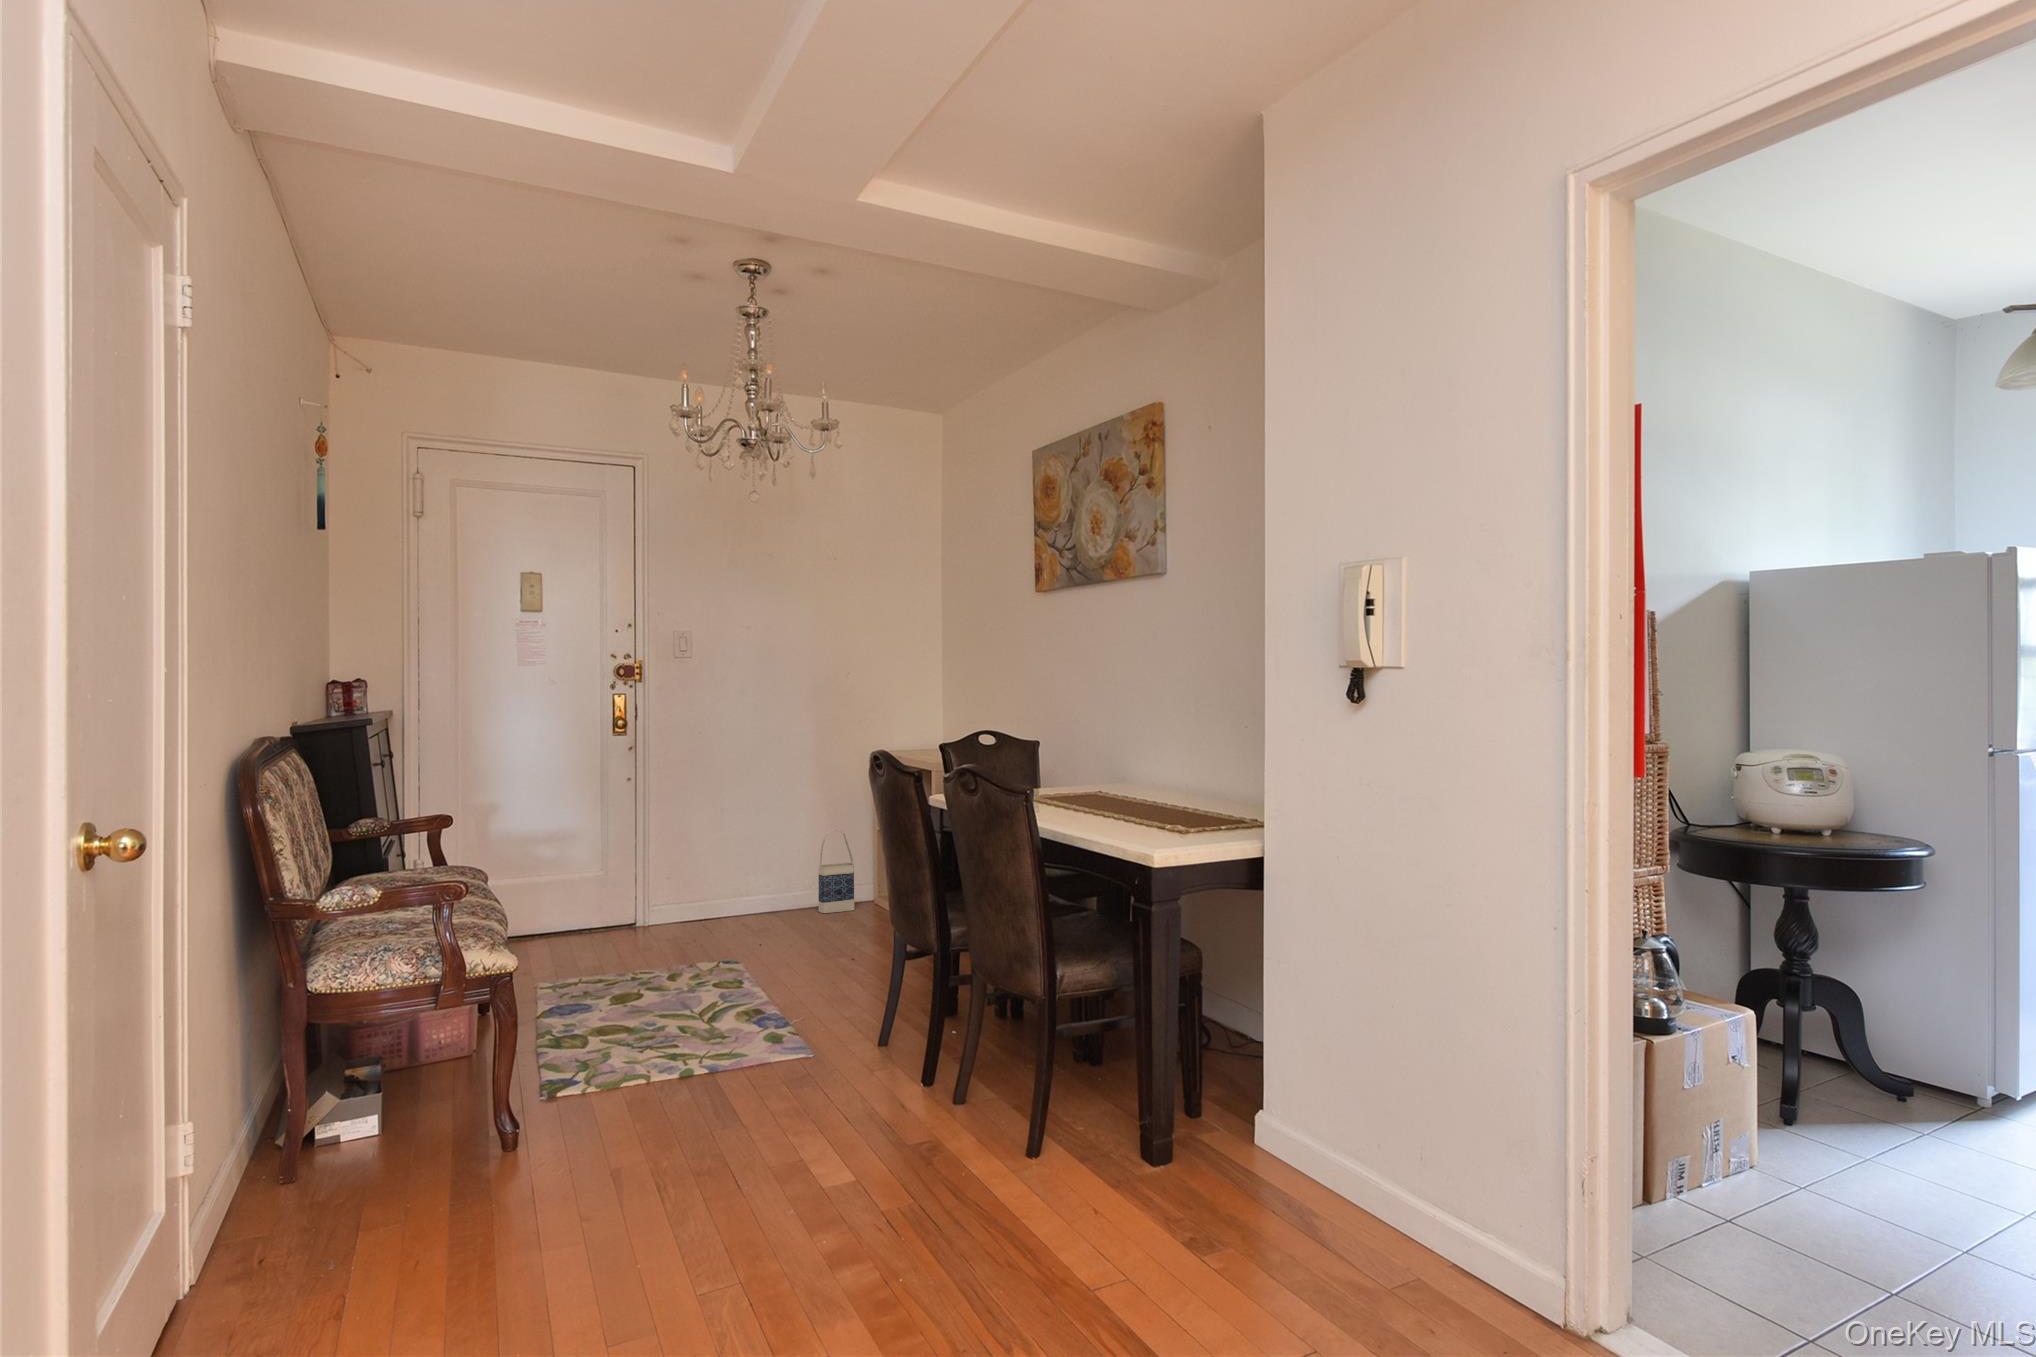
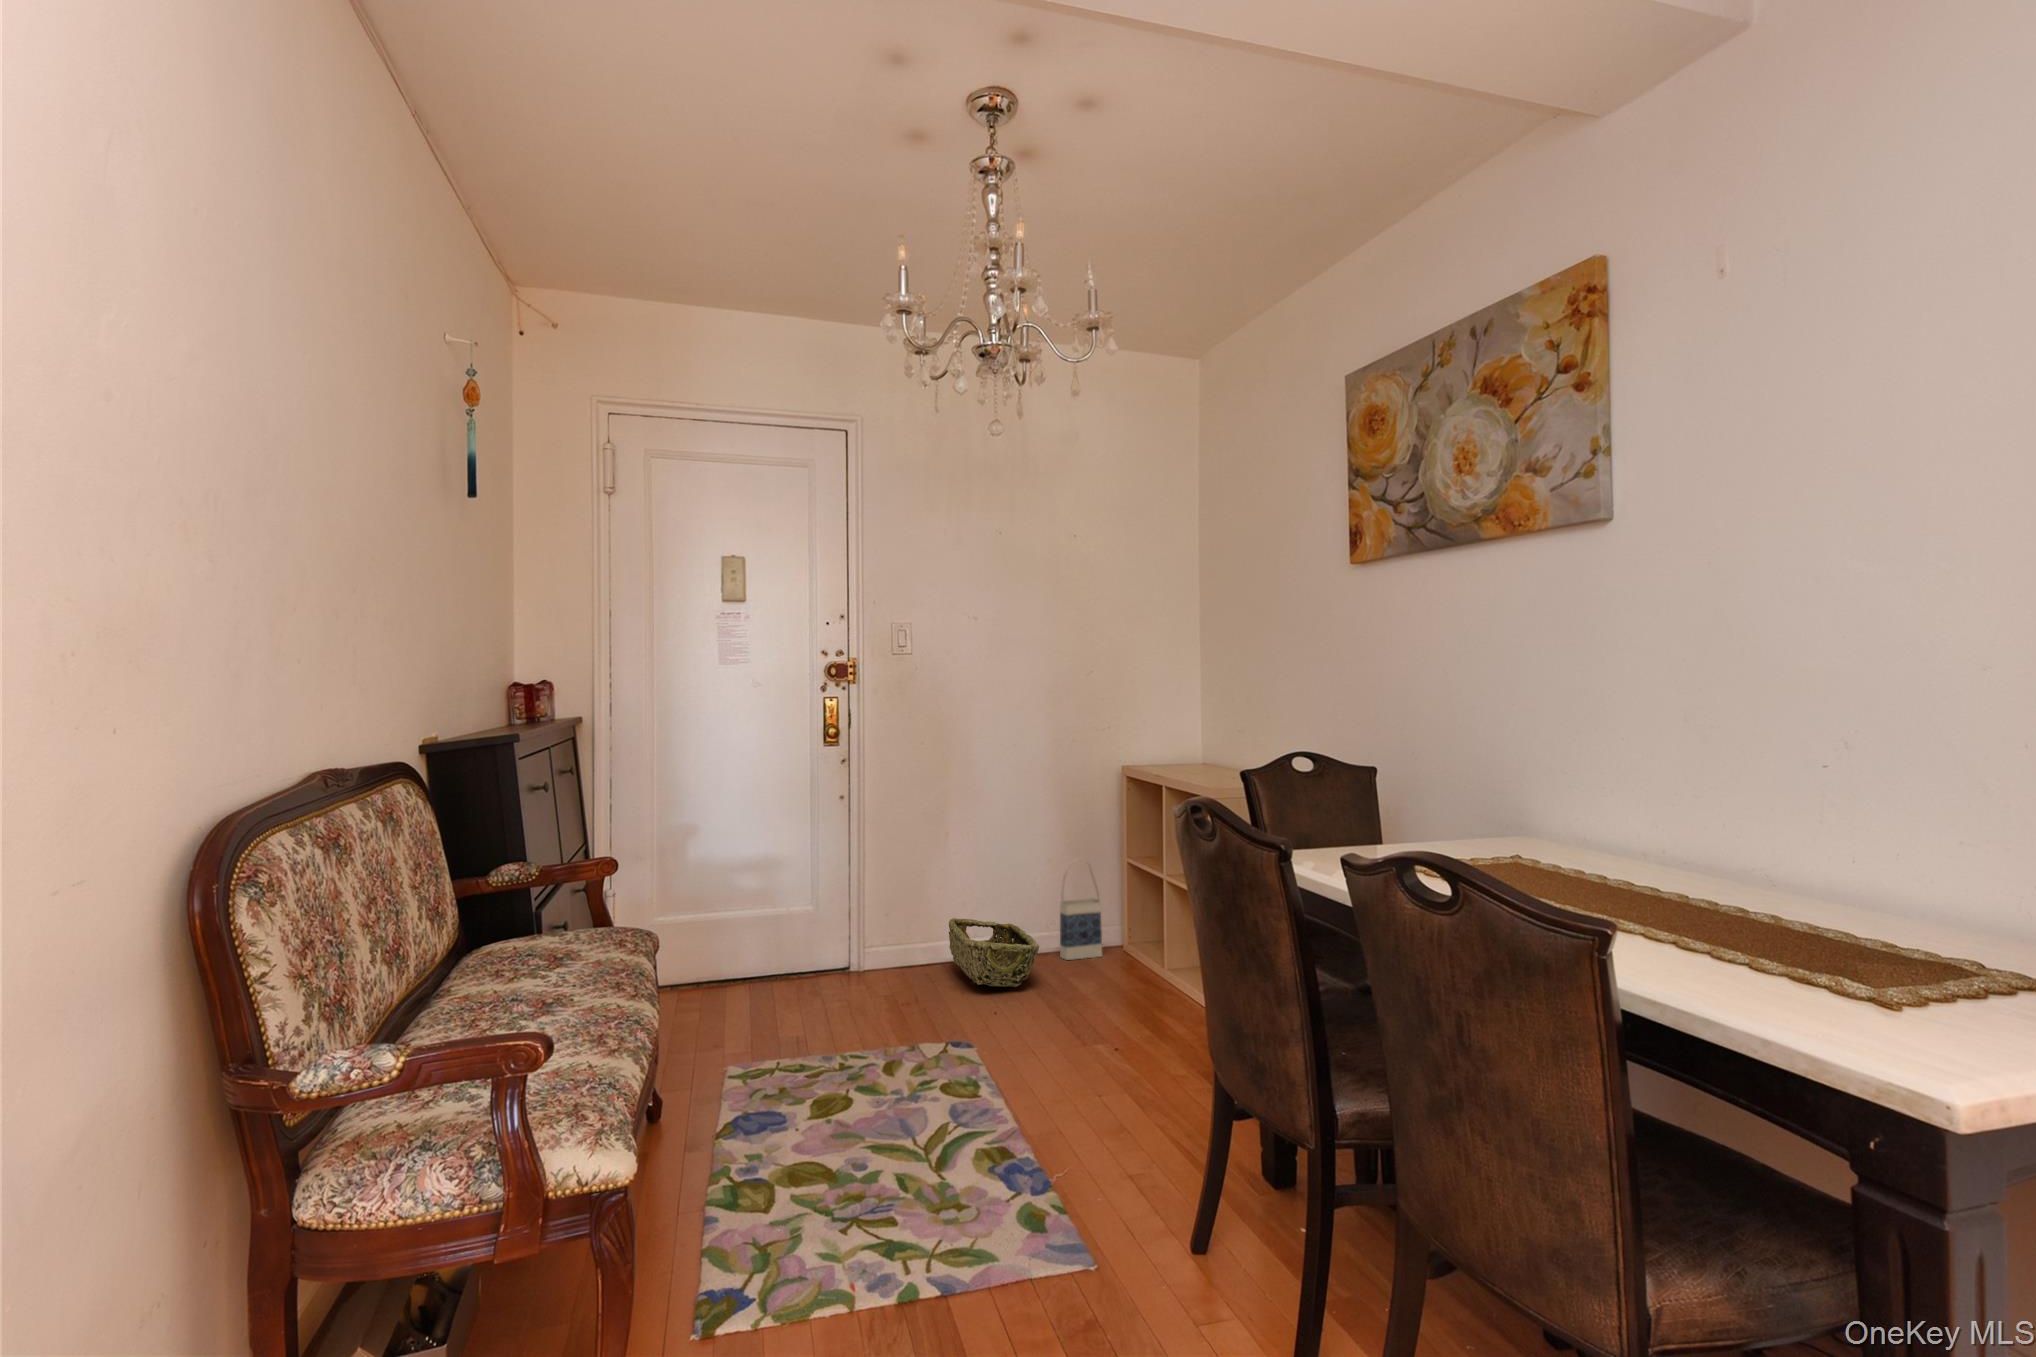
woven basket: none [722,880,798,932] -> present [949,918,1039,987]

